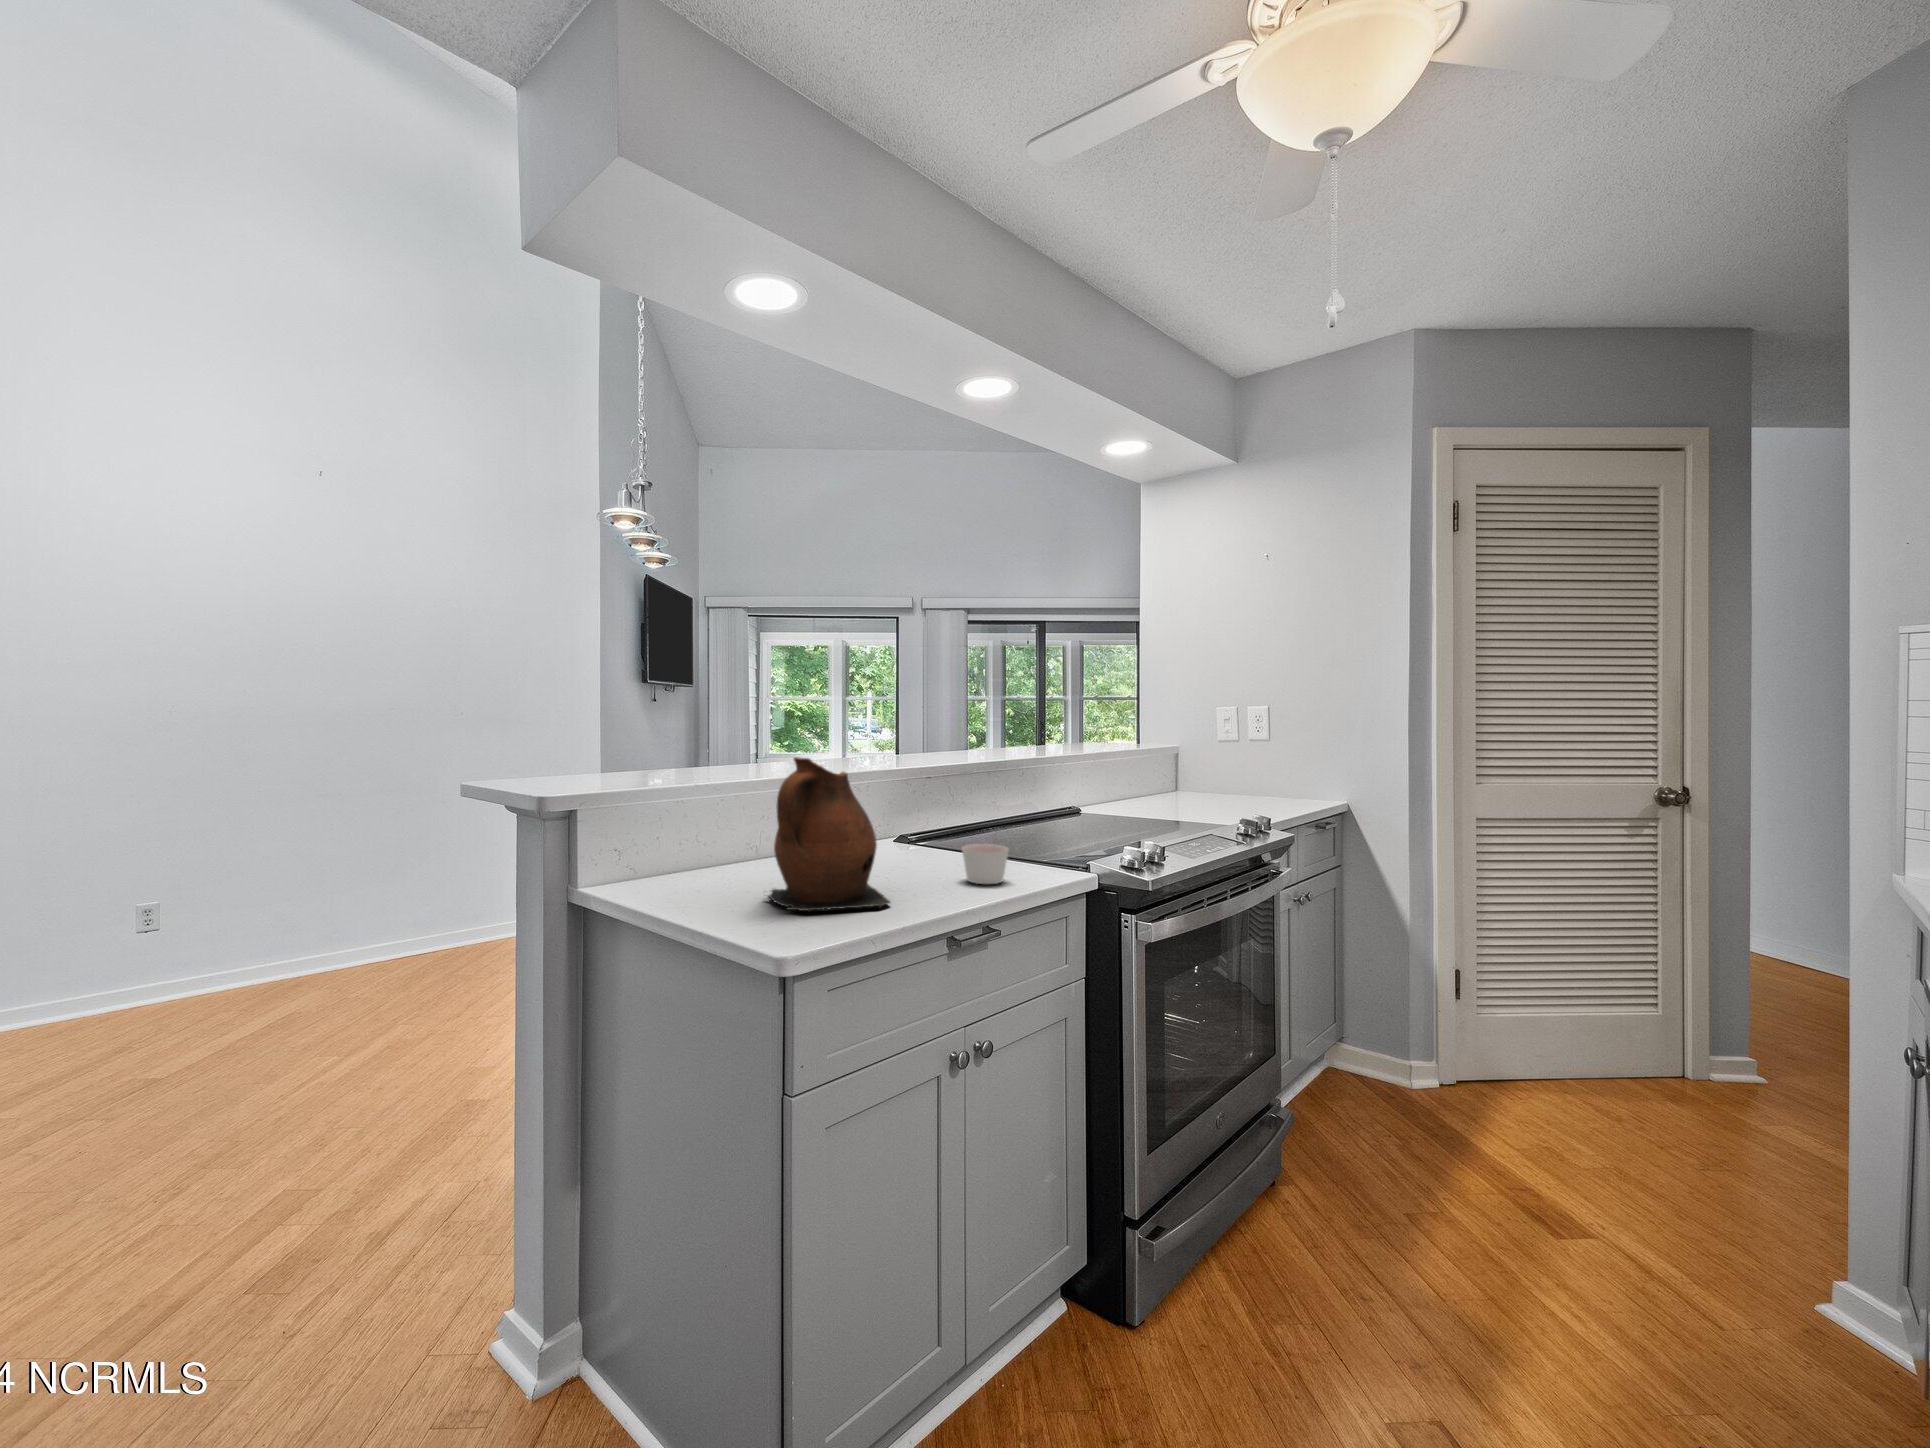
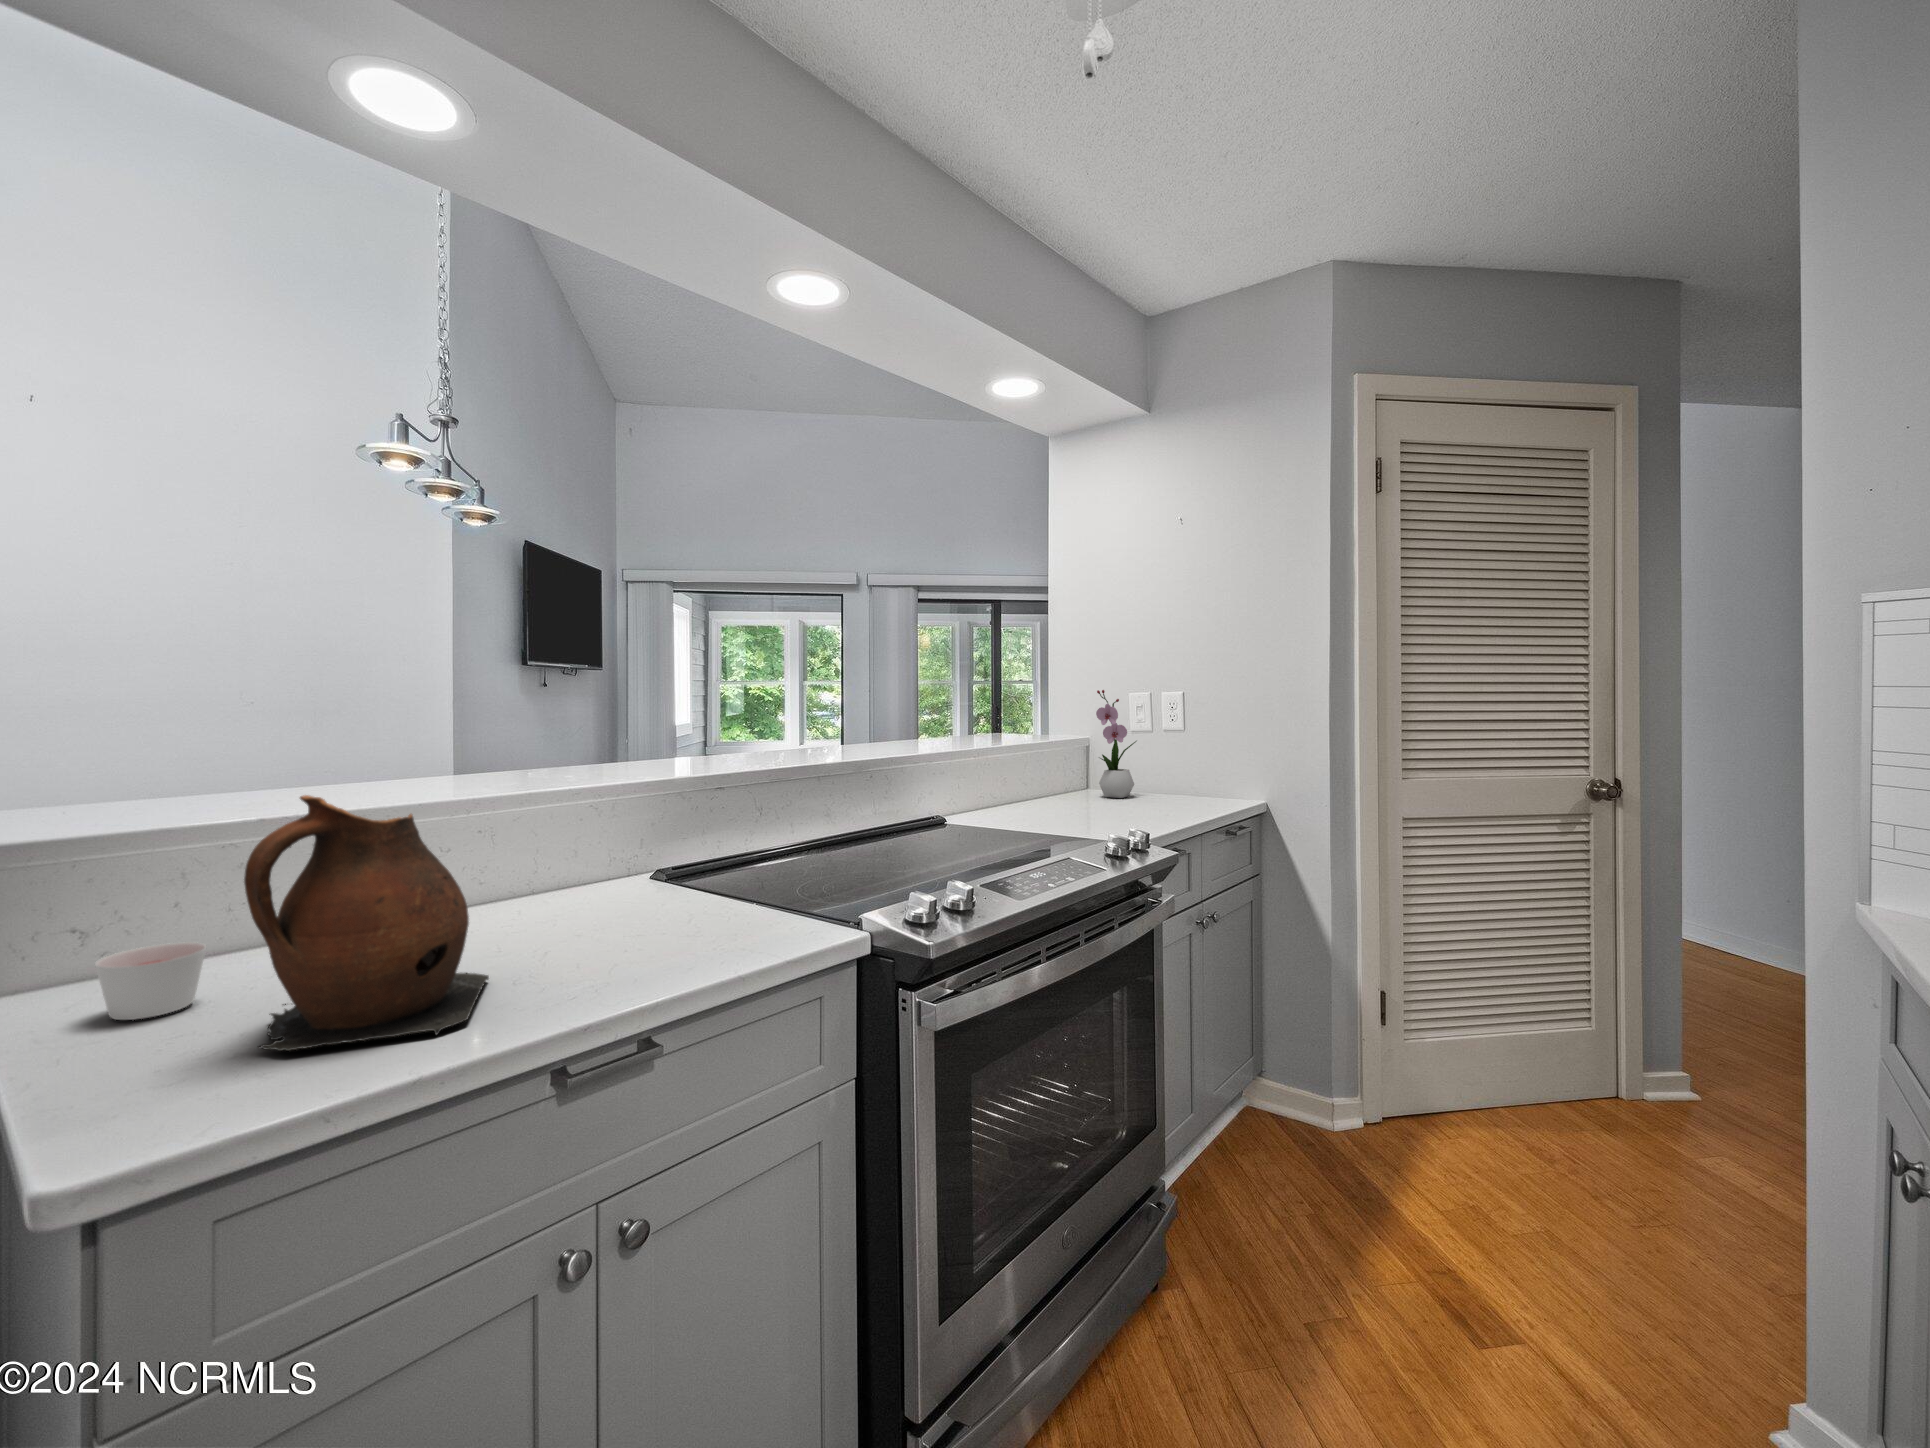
flower arrangement: none [1187,702,1222,797] -> present [1096,690,1136,798]
candle: present [962,844,1009,884] -> present [95,942,206,1020]

